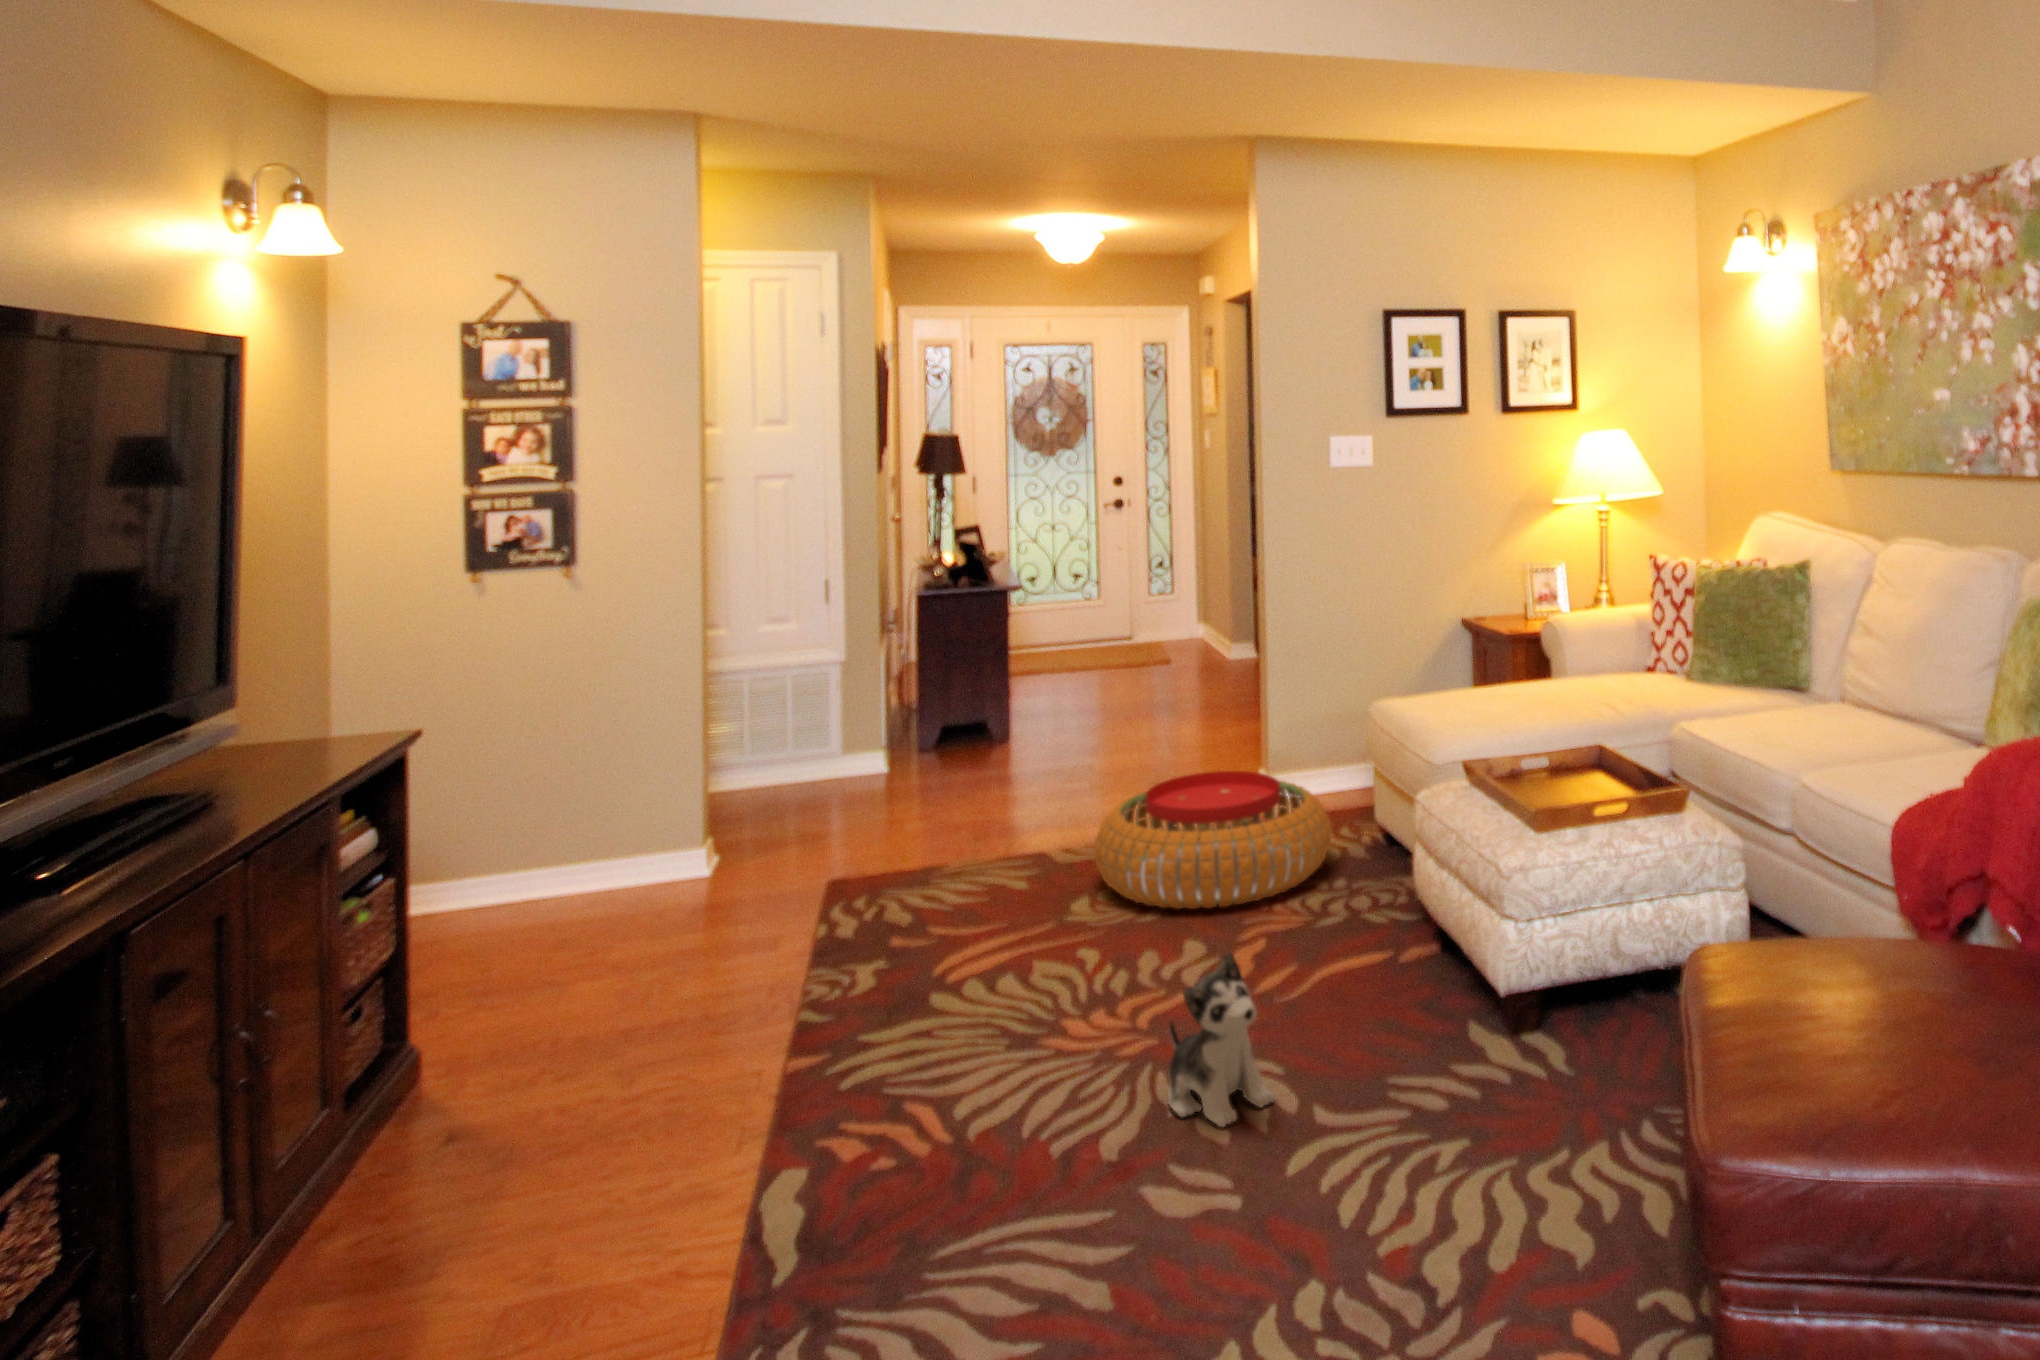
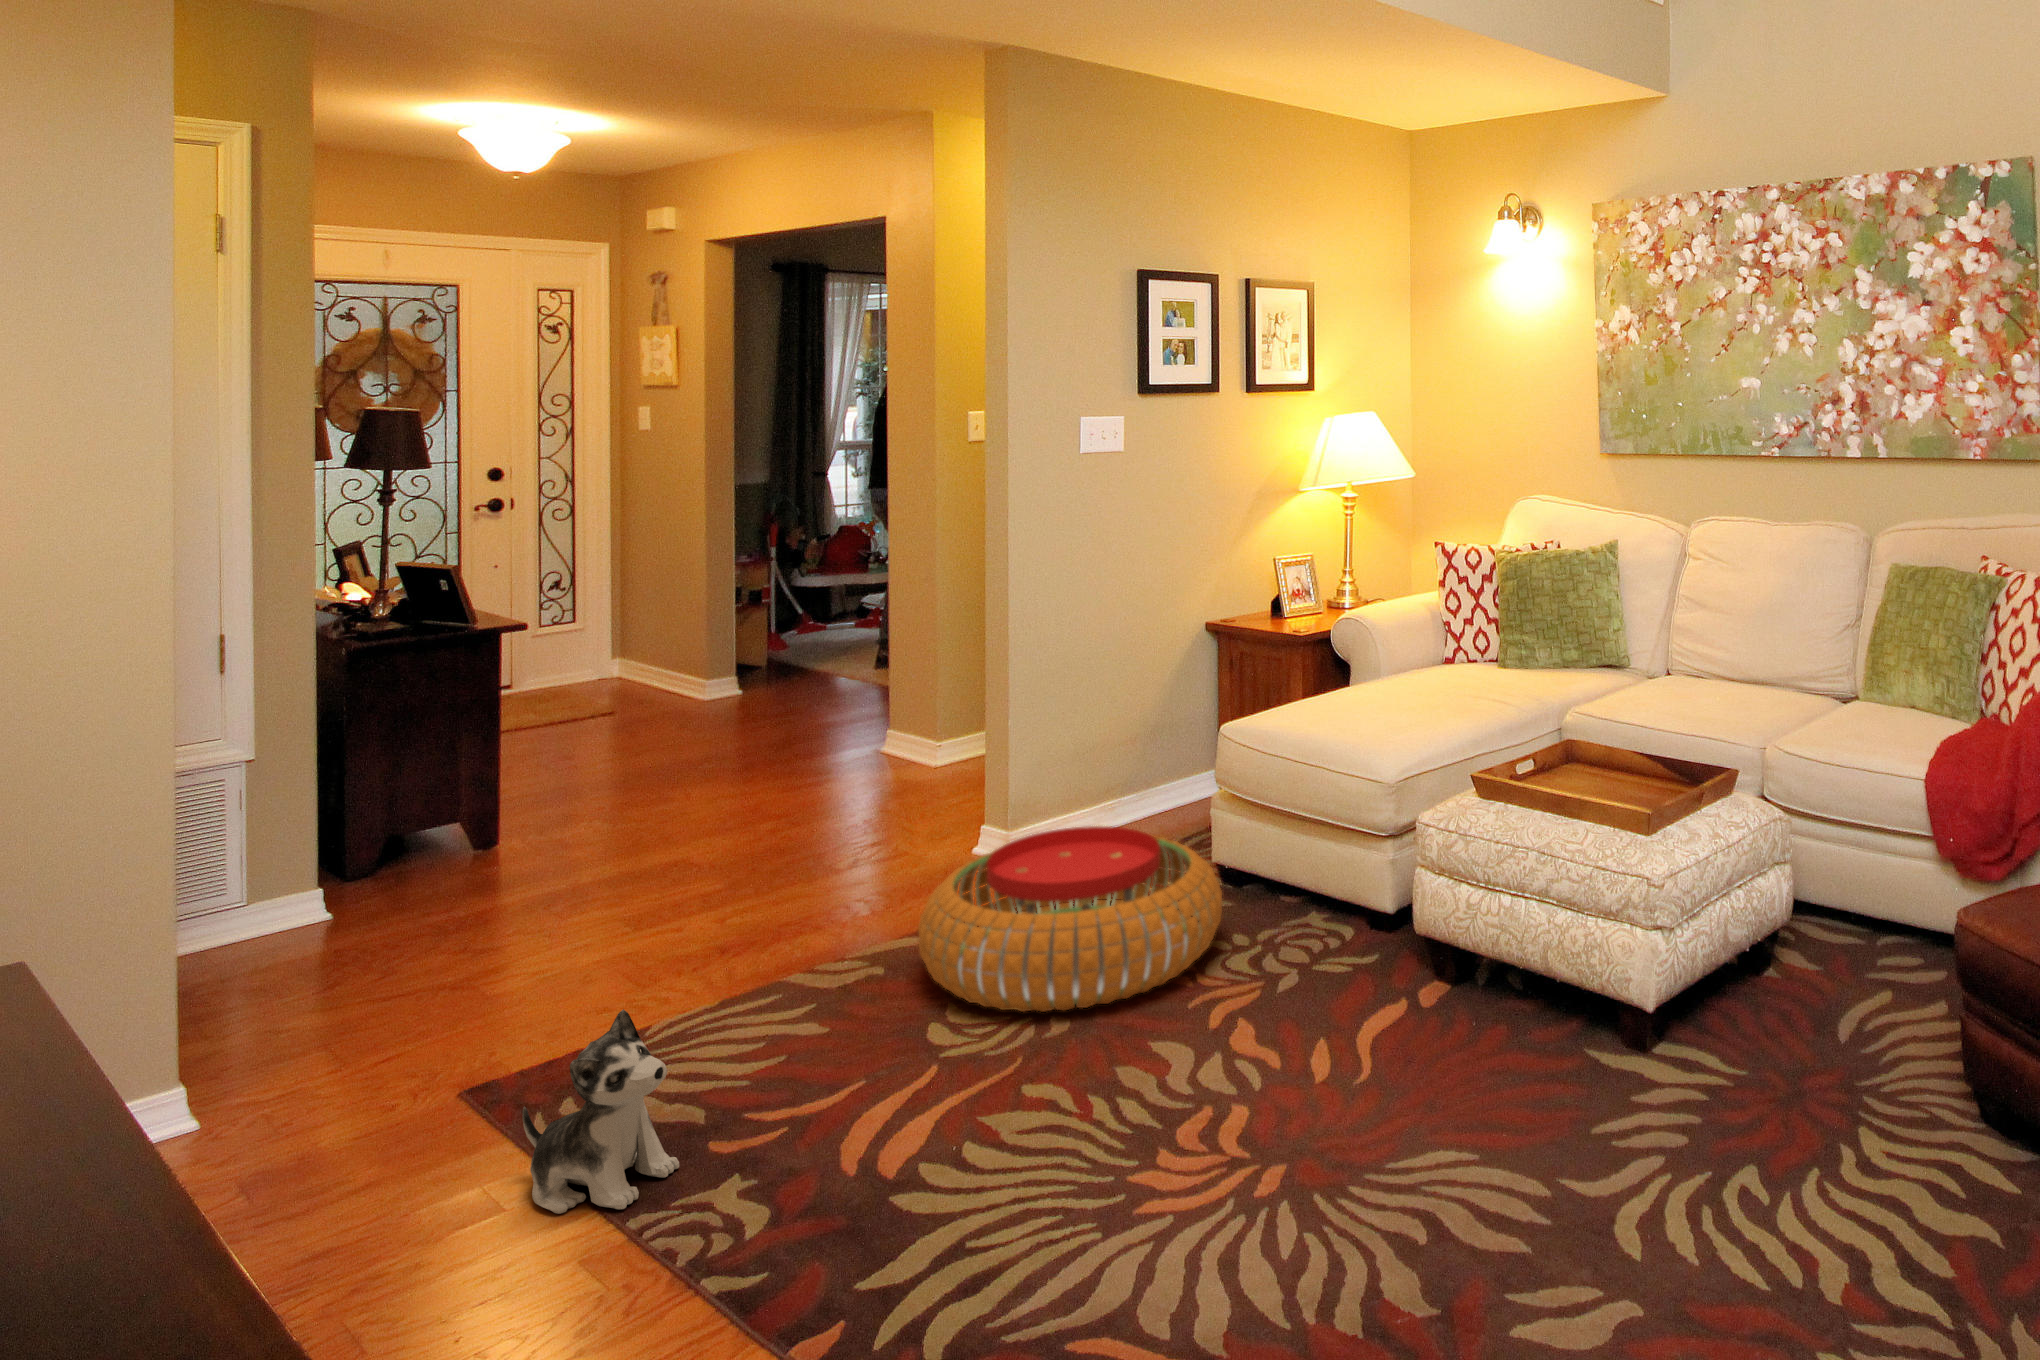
plush toy: present [1168,952,1274,1127] -> present [522,1009,679,1214]

